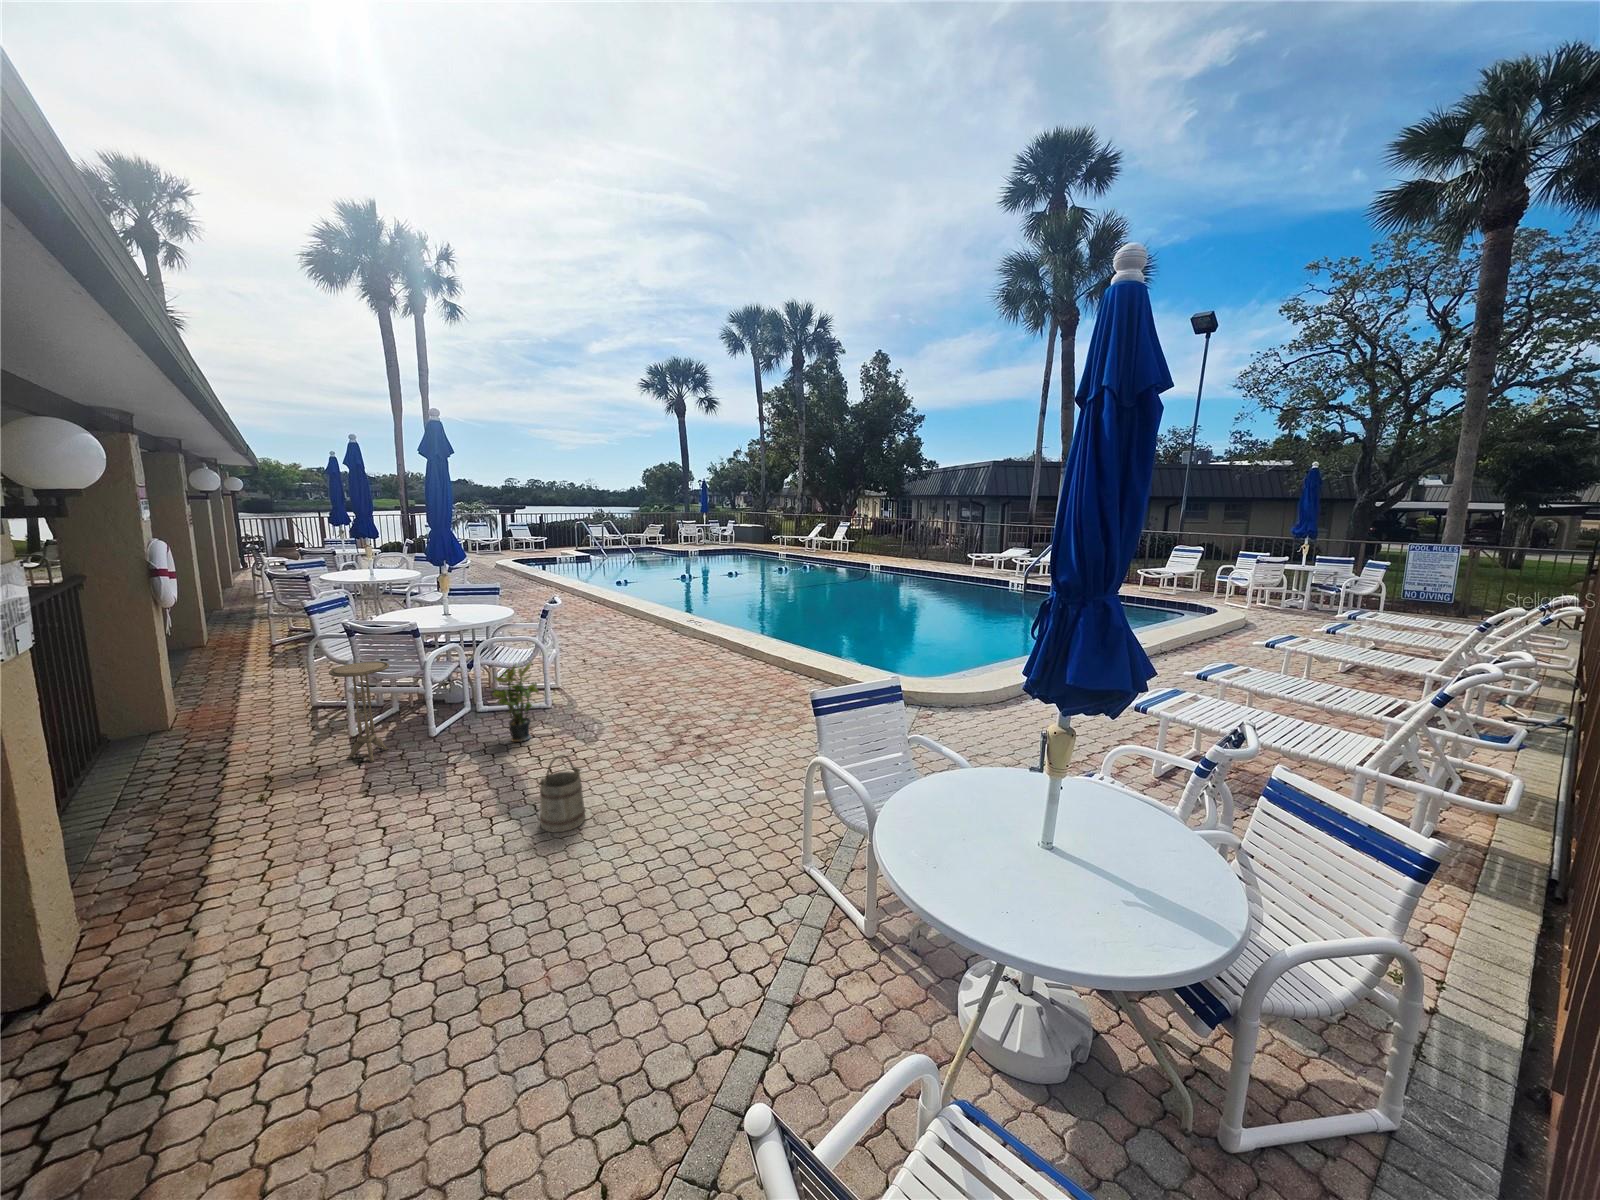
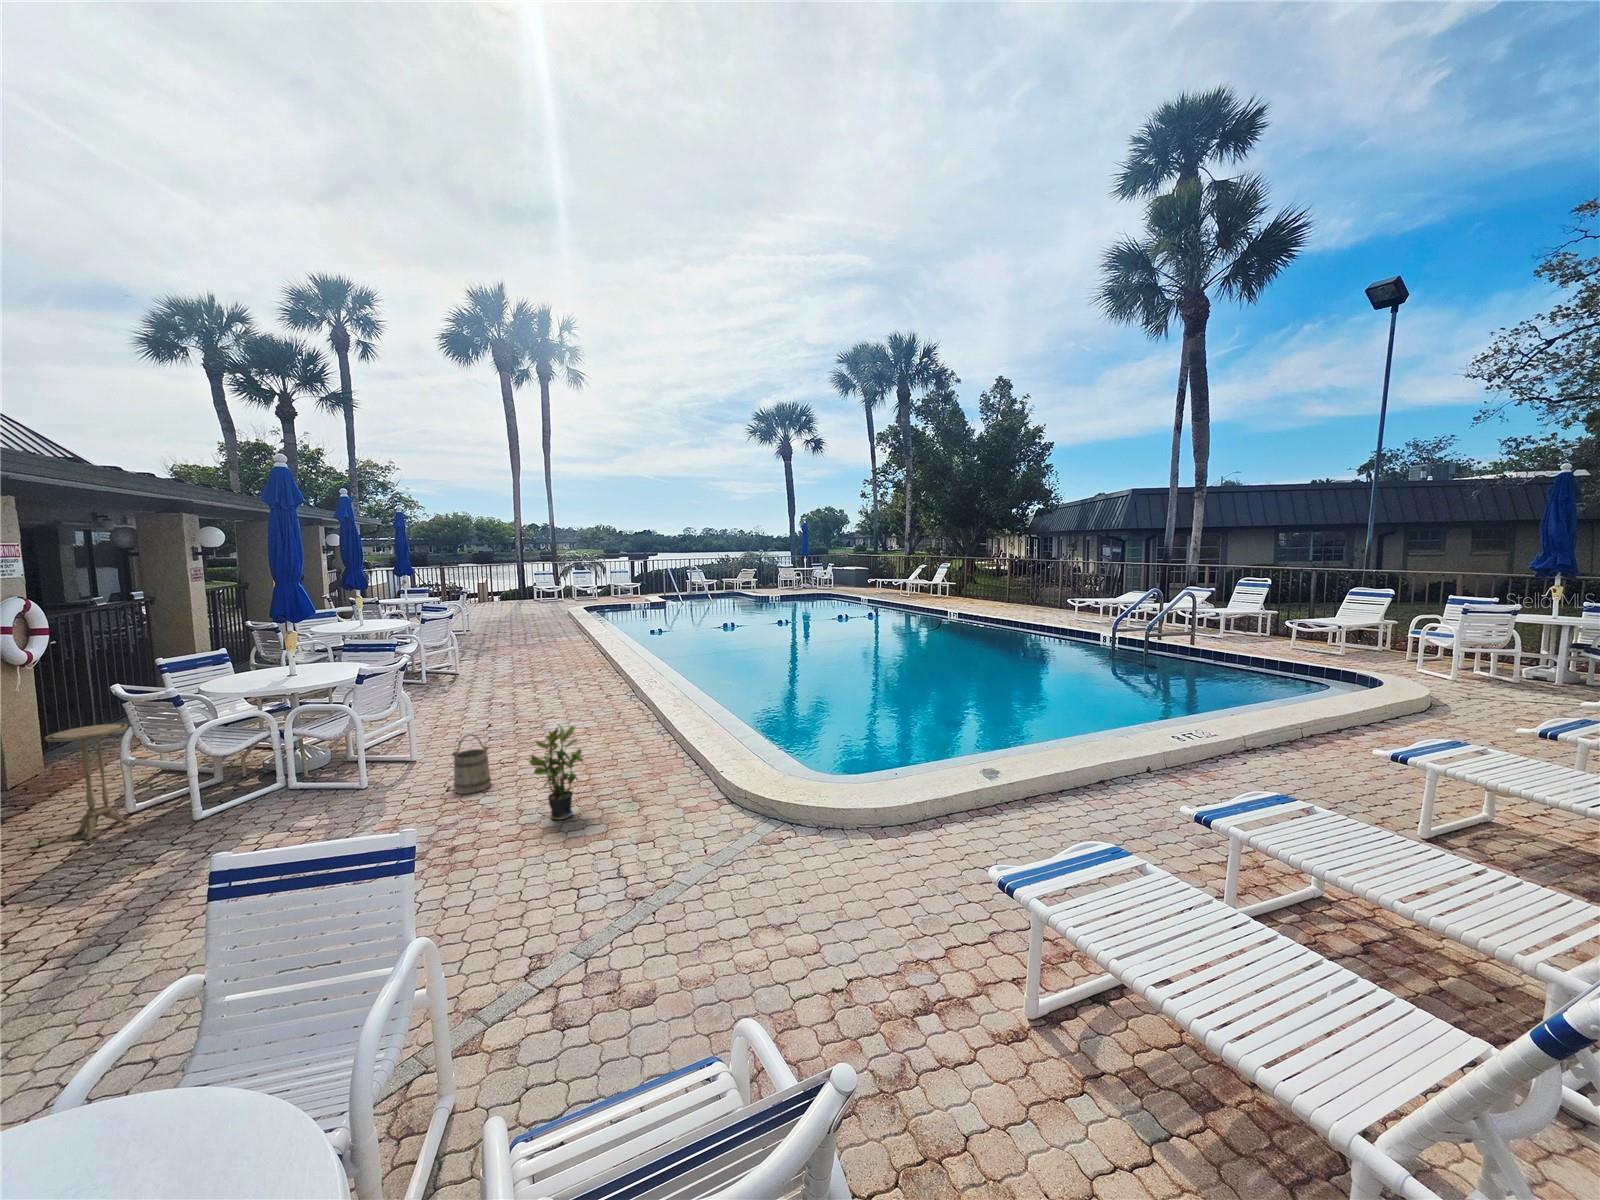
potted plant: present [492,663,539,742] -> present [529,725,583,820]
bucket: present [539,755,585,832] -> present [452,734,491,794]

